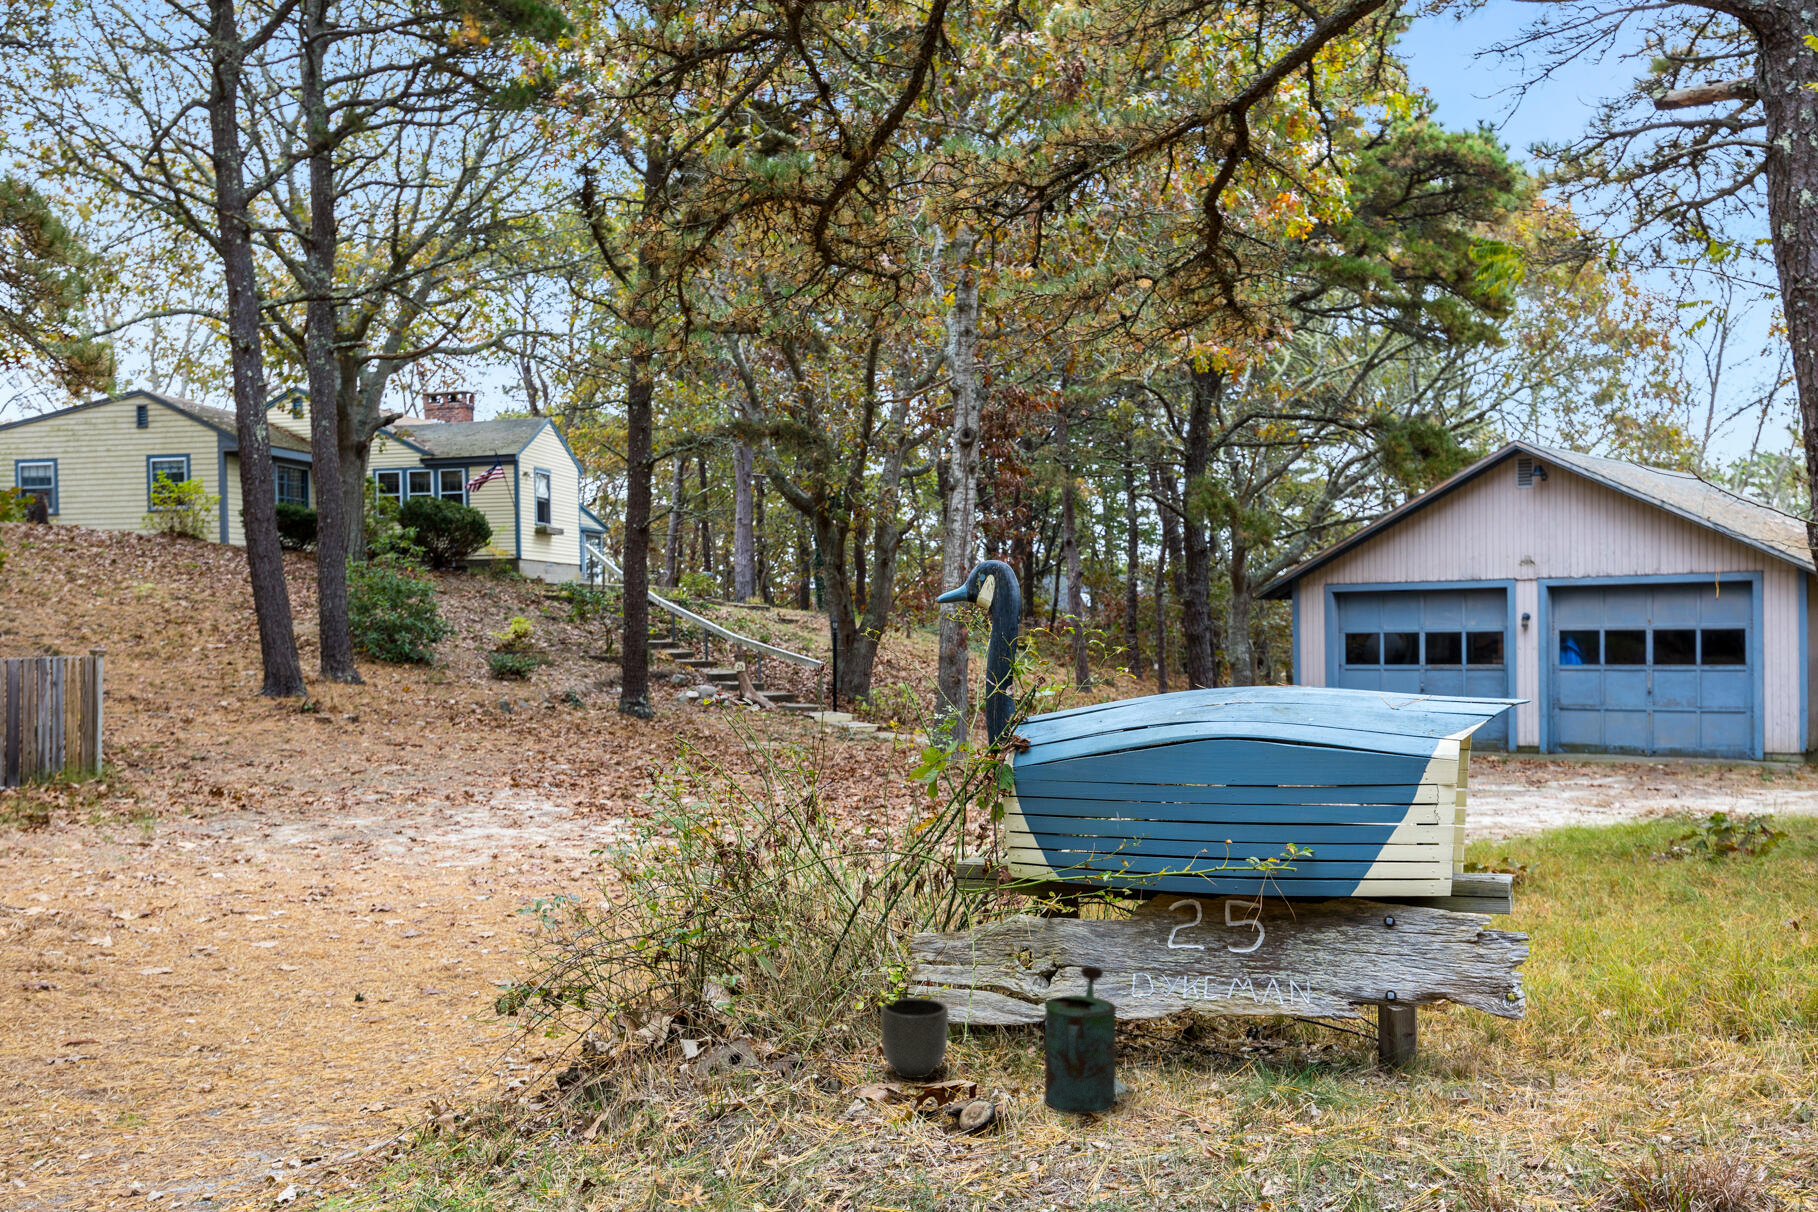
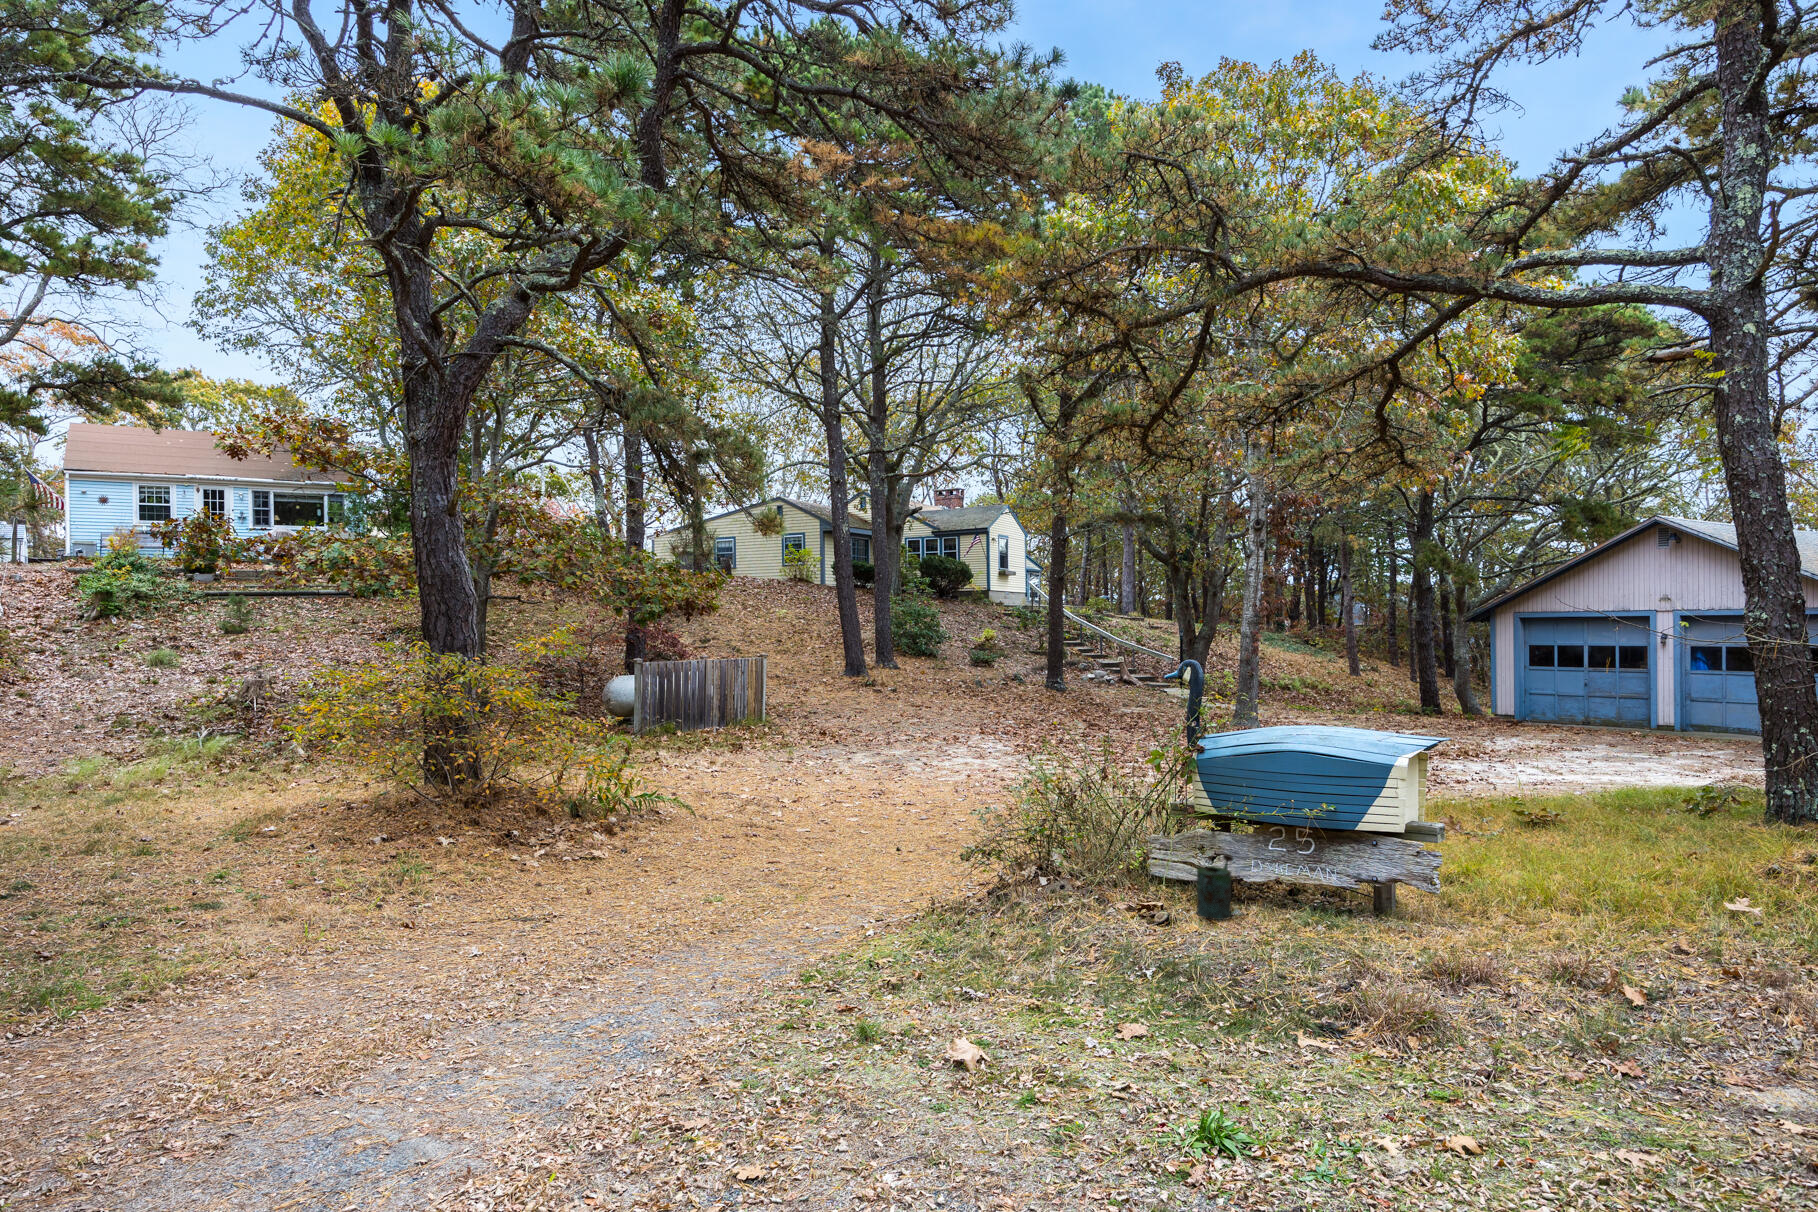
planter: present [881,998,948,1078] -> none [1126,861,1158,898]

